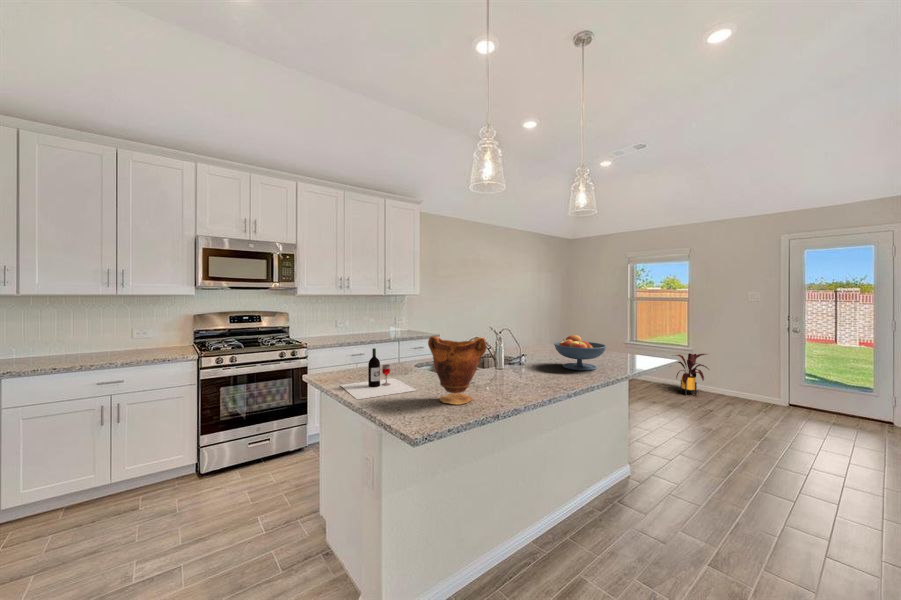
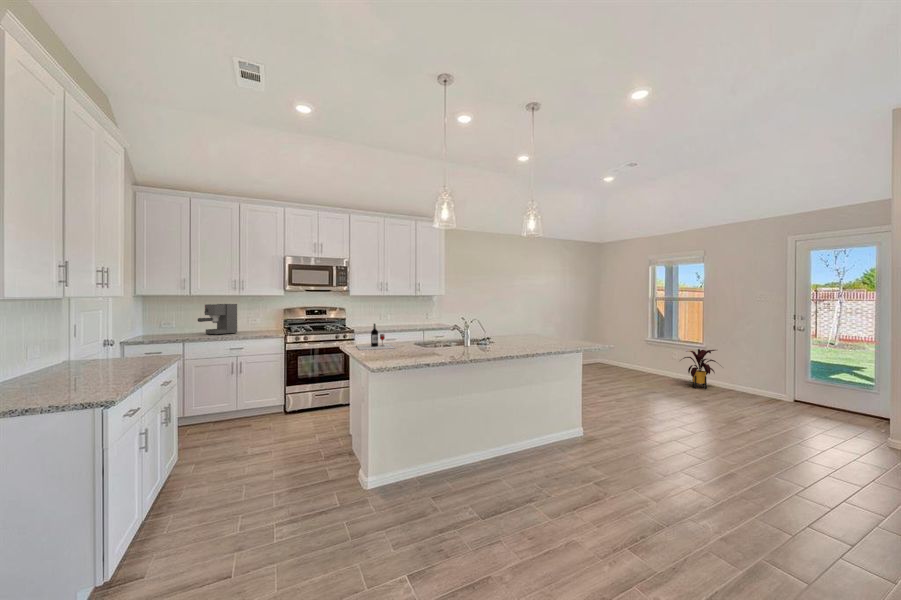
coffee maker: none [29,308,111,362] -> present [198,304,237,335]
fruit bowl: present [554,335,606,370] -> none [505,320,541,344]
vase: present [428,336,486,405] -> none [398,314,429,352]

